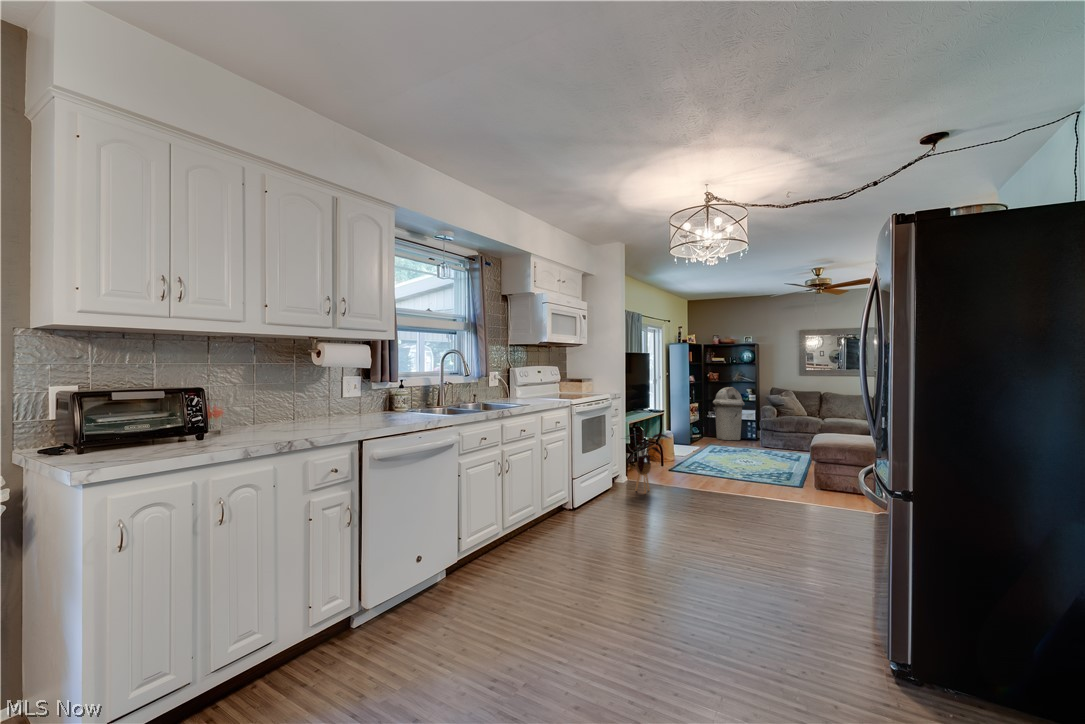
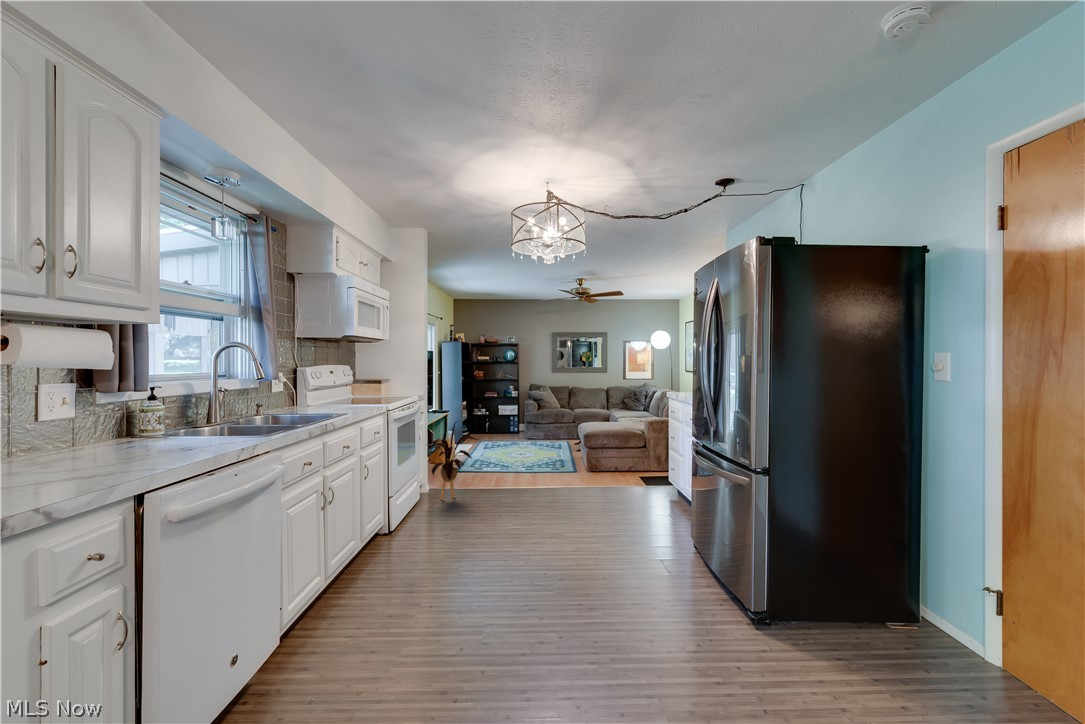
trash can: present [713,387,745,440] -> none [481,384,509,436]

